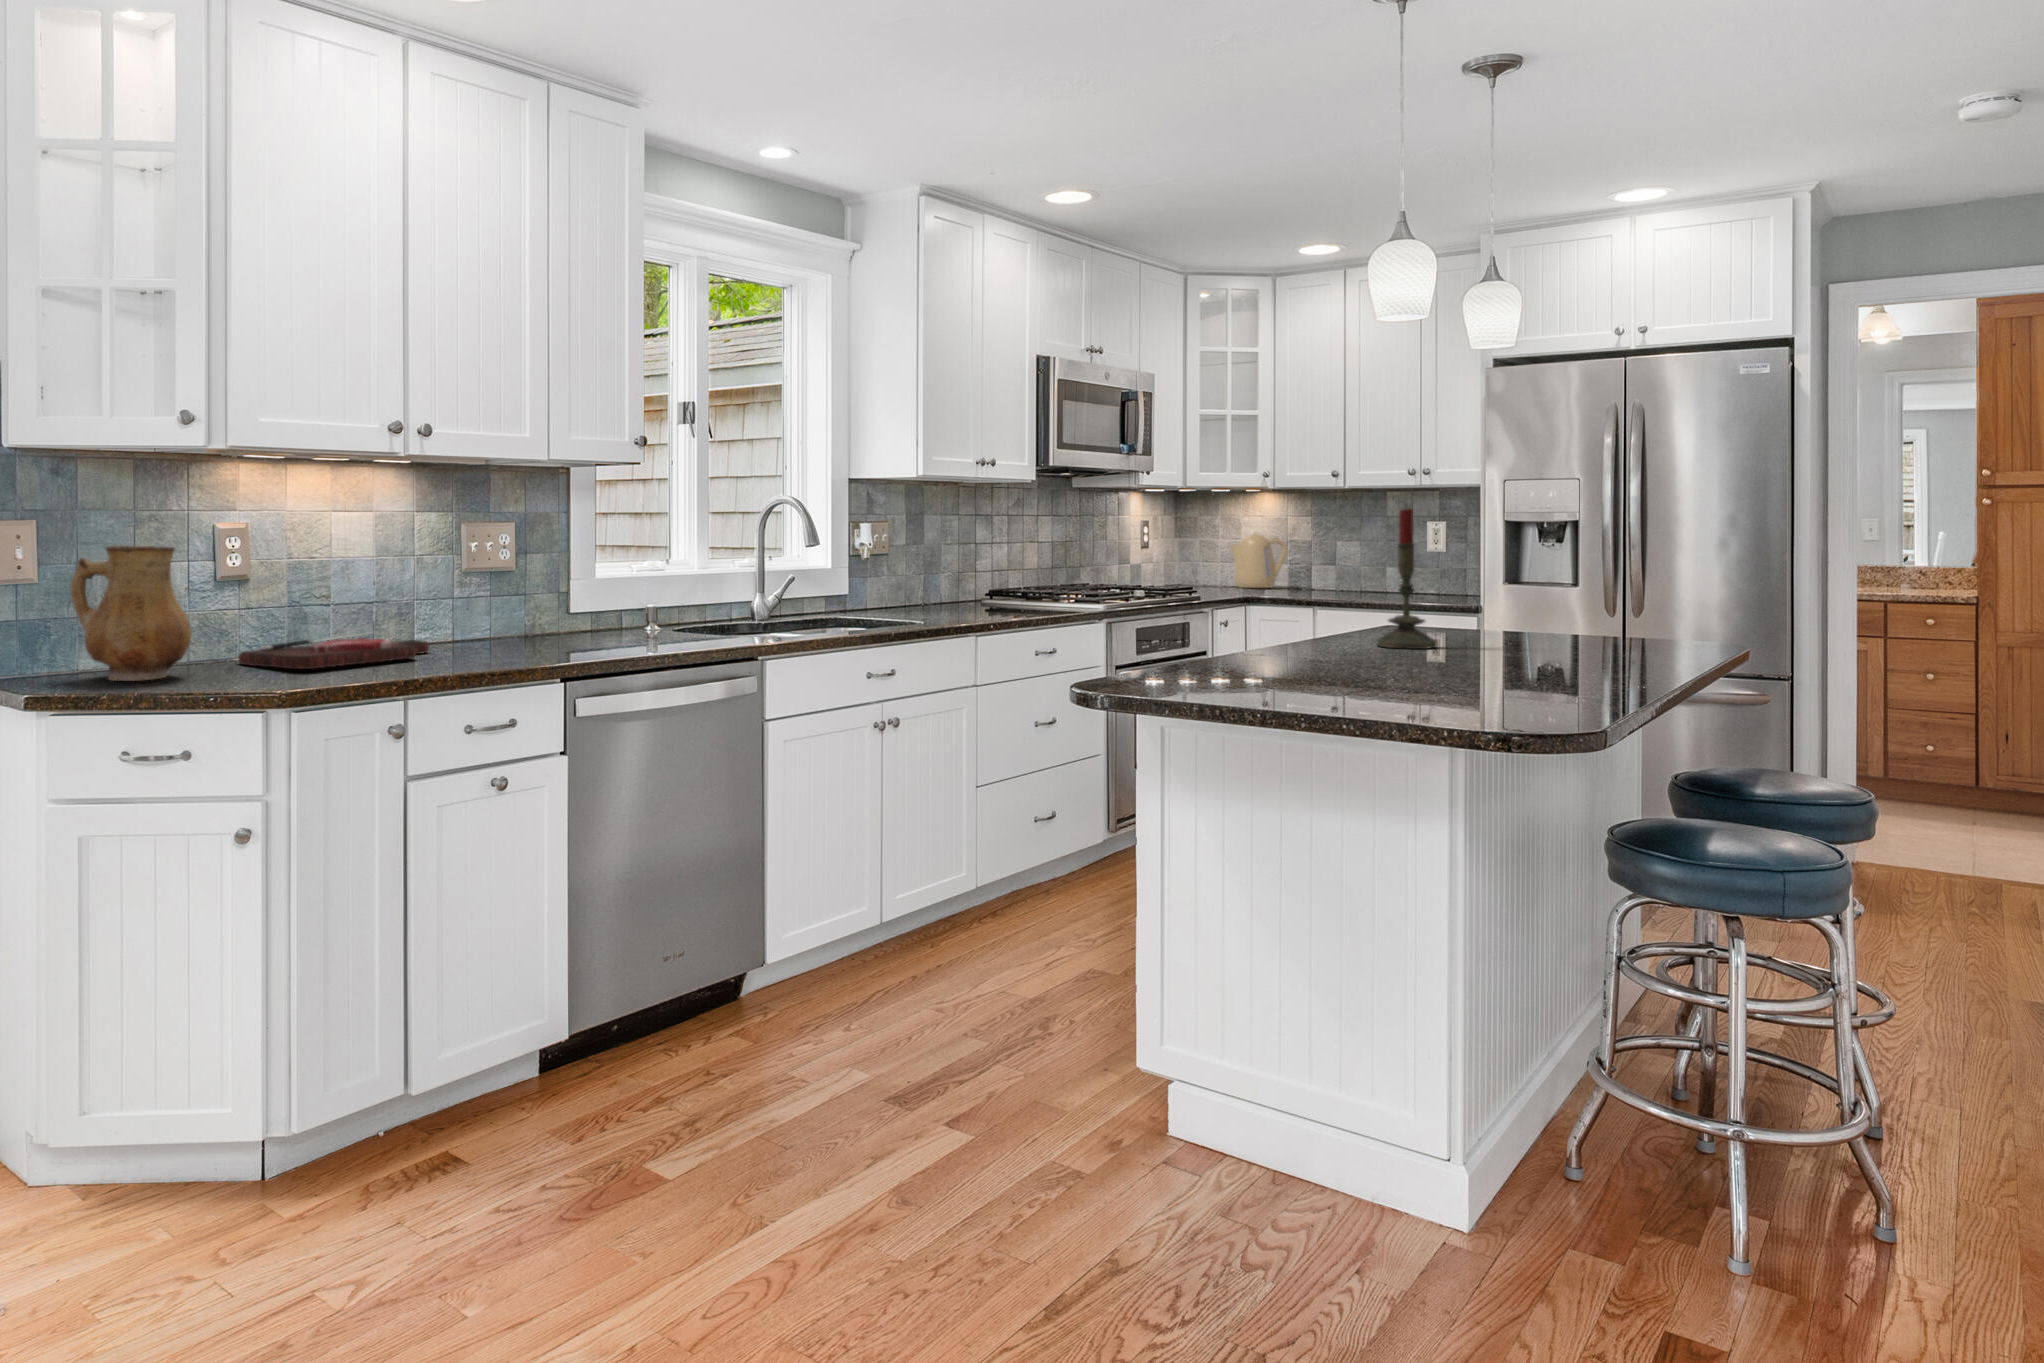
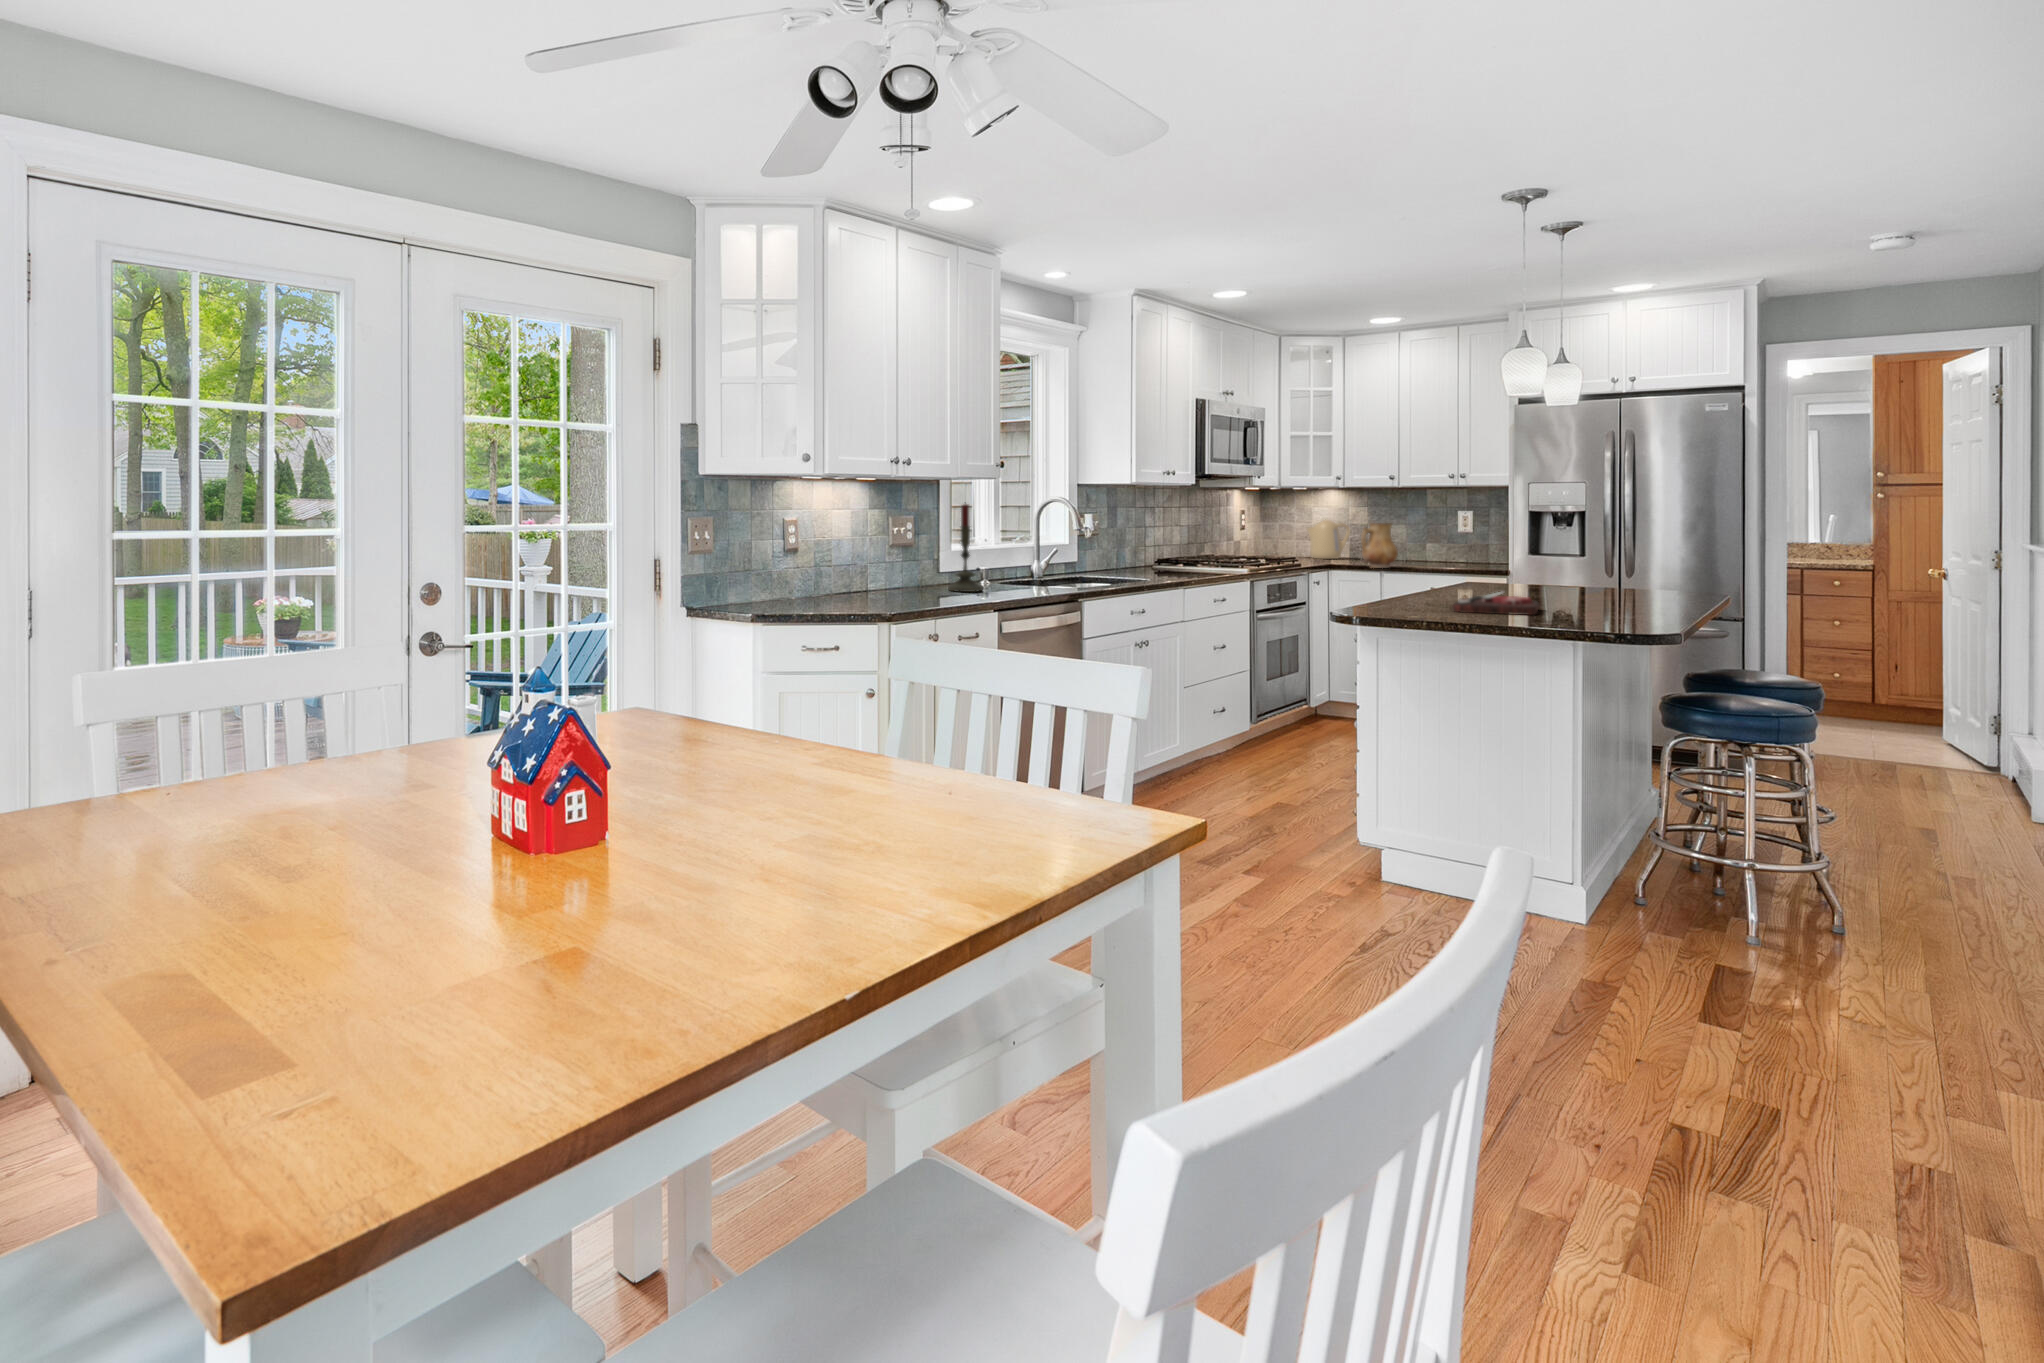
candle: present [1377,509,1436,649] -> present [948,504,983,592]
ceramic pitcher: present [70,546,191,681] -> present [1361,523,1398,568]
cutting board: present [238,632,429,669] -> present [1452,592,1539,615]

